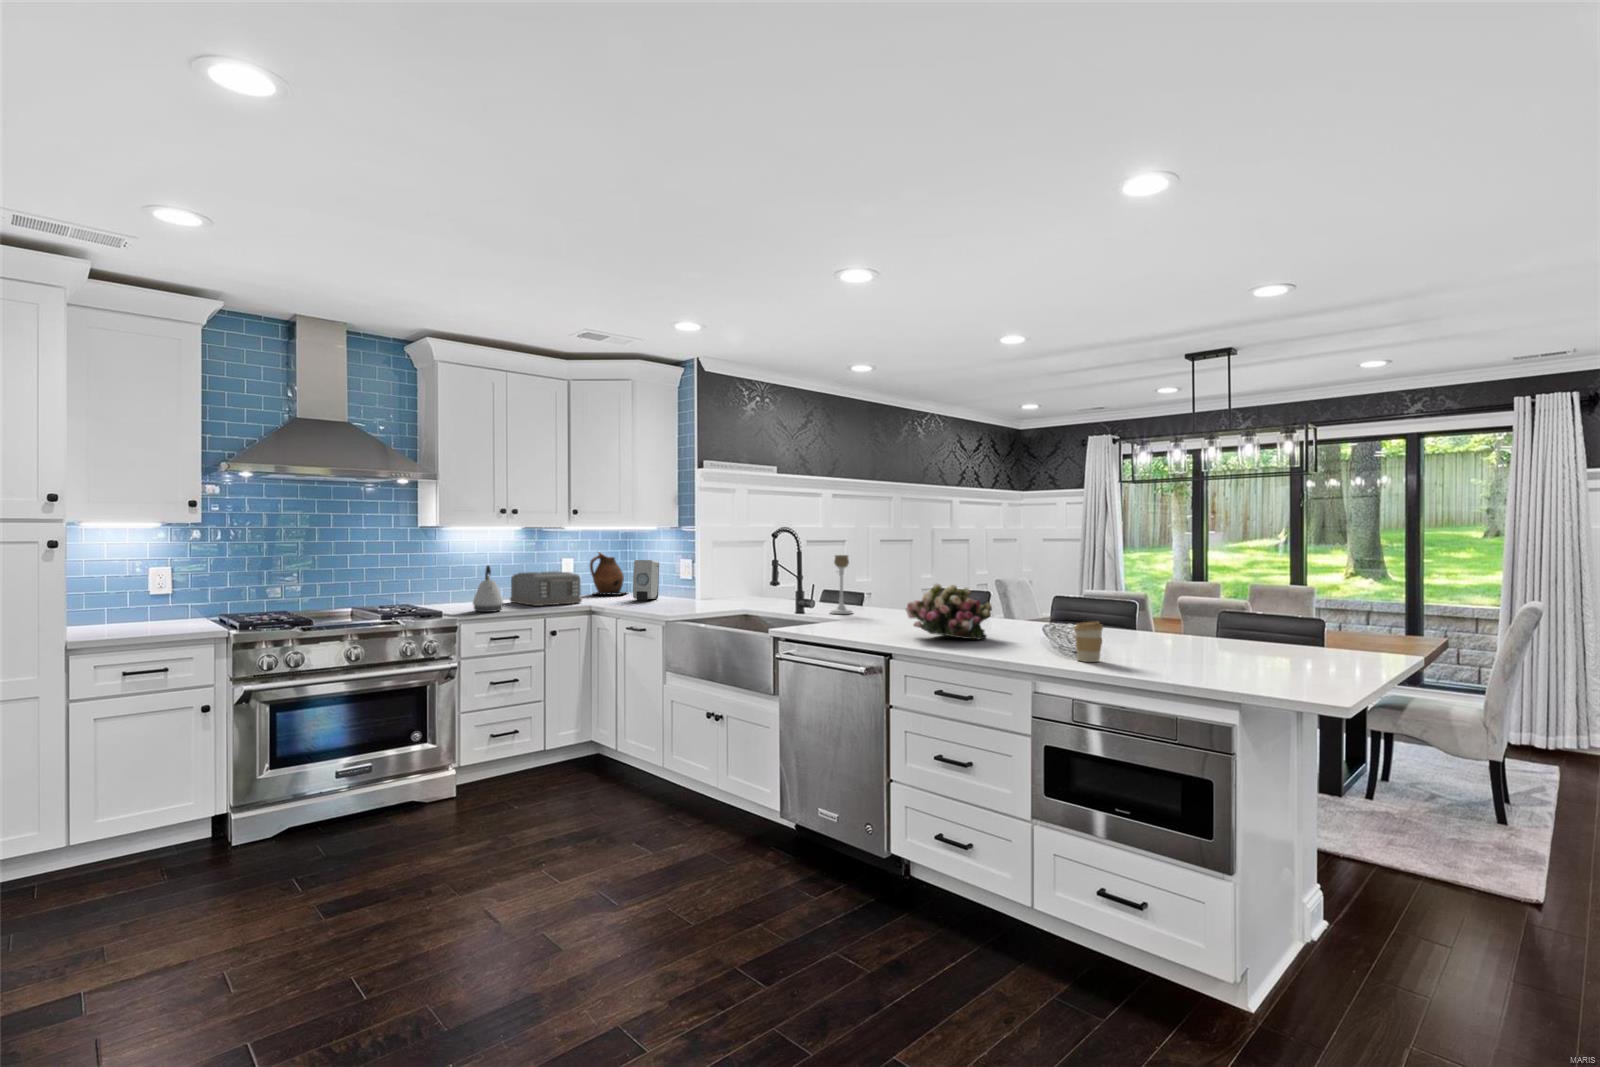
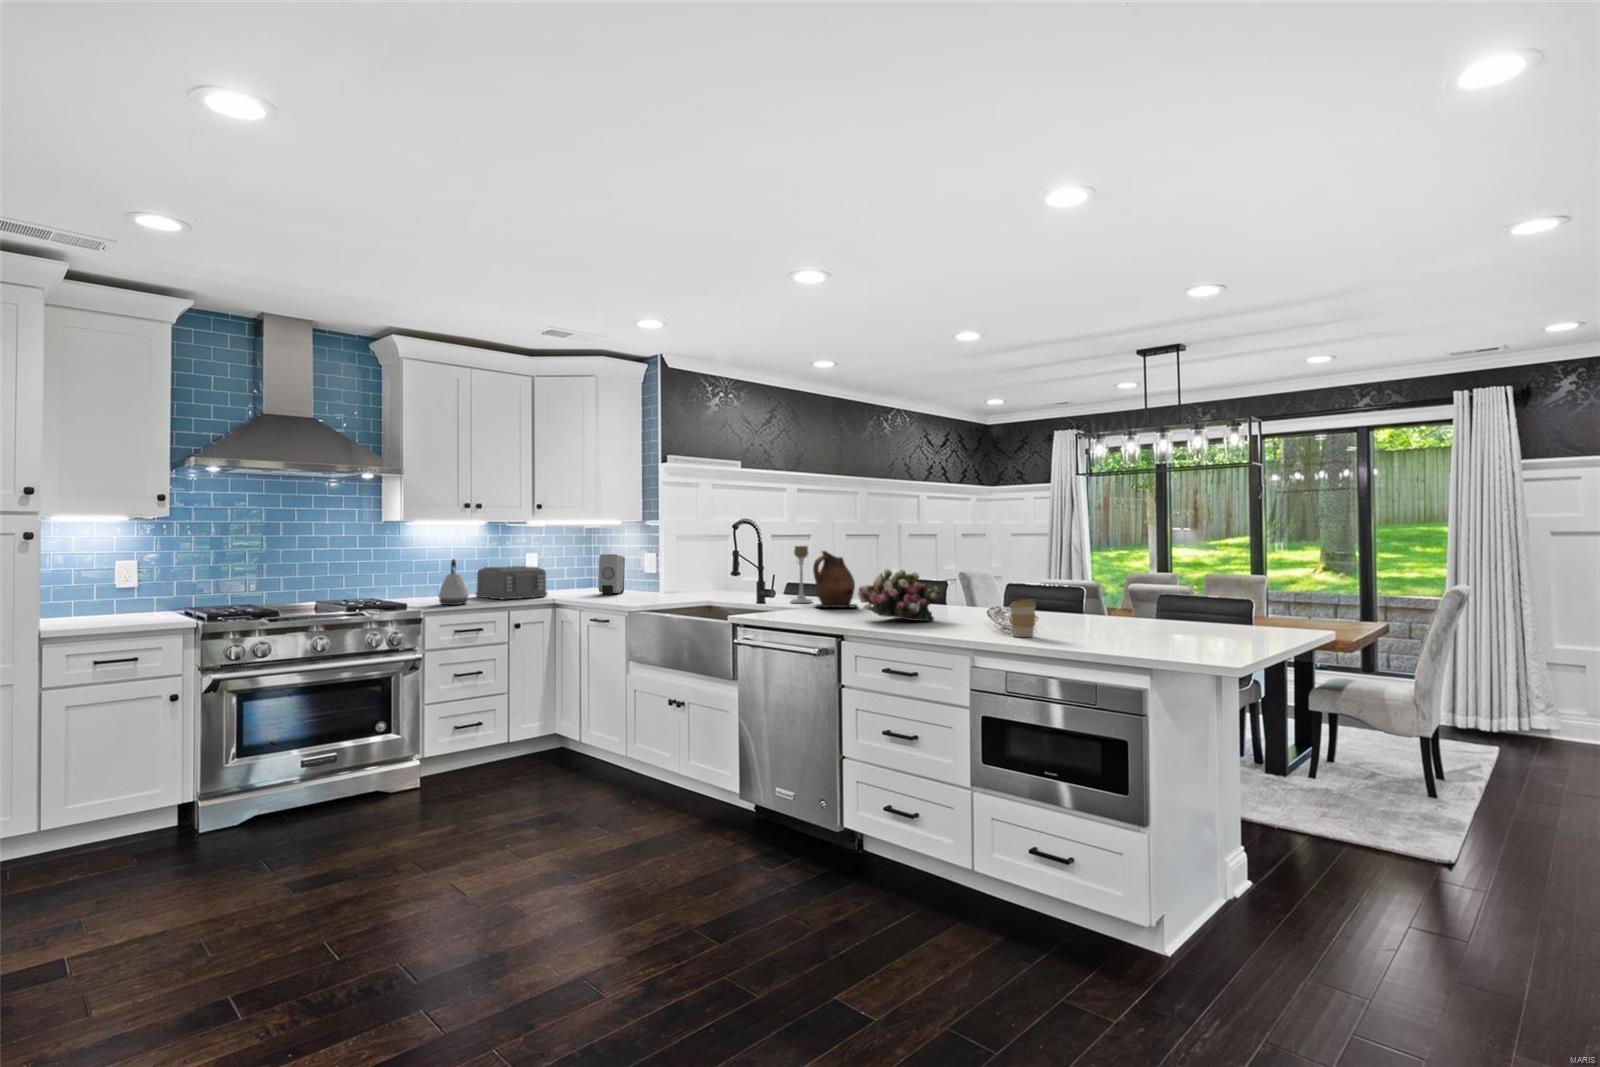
ceramic pitcher: present [590,552,625,595] -> present [813,551,857,608]

